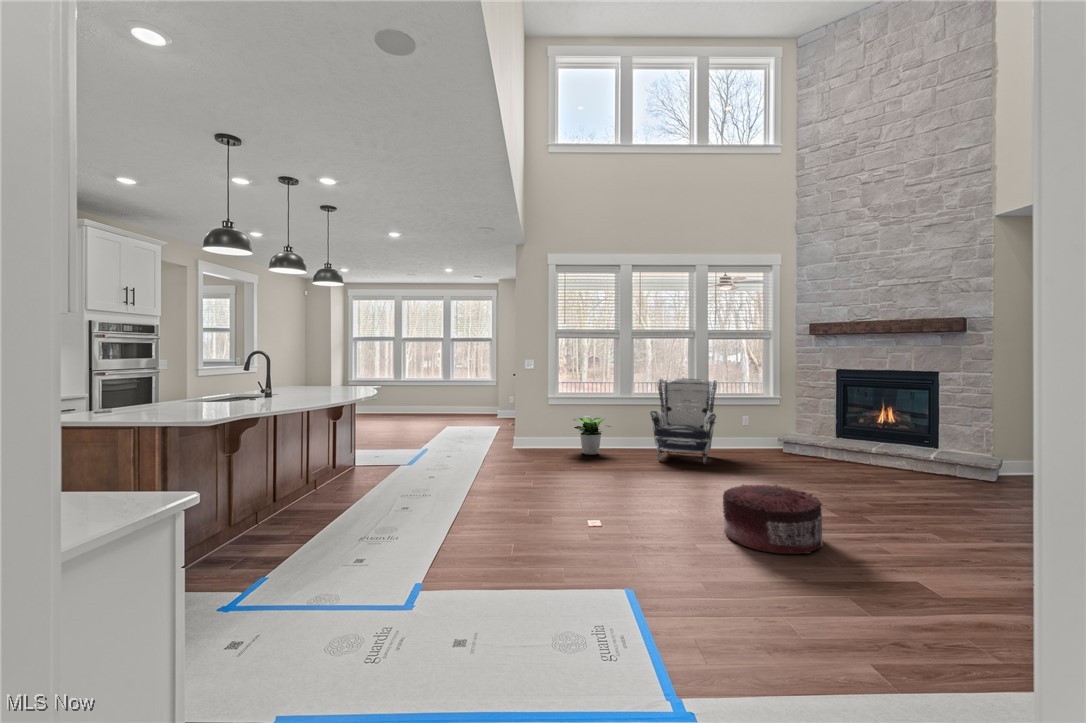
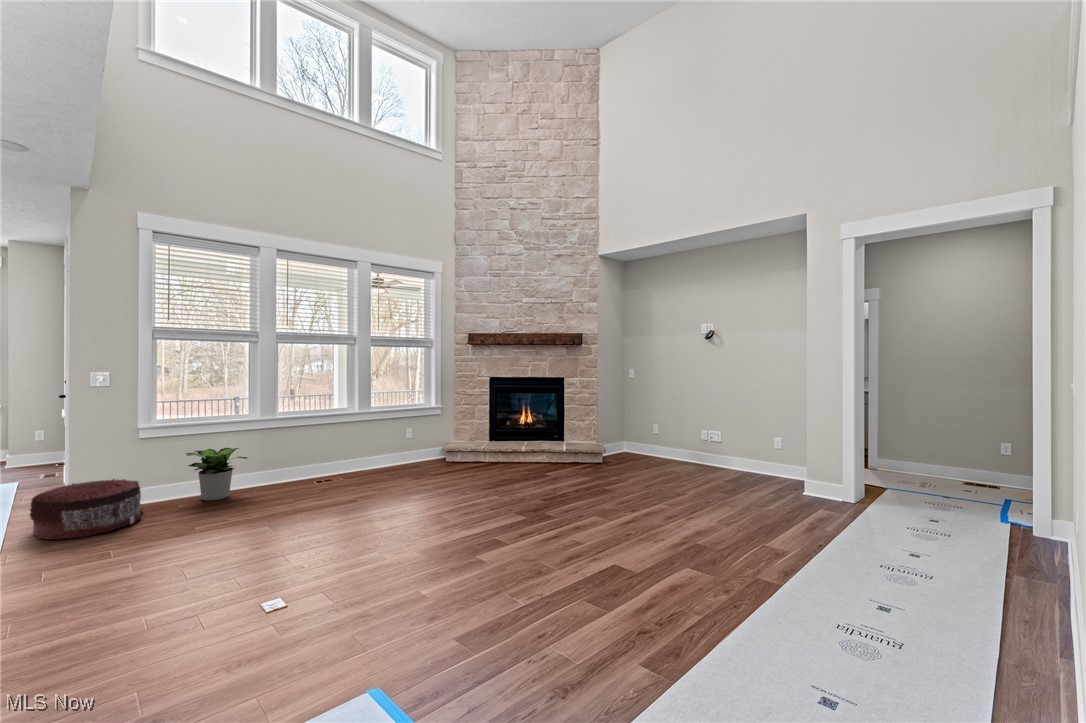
armchair: present [650,379,717,465] -> none [306,390,388,493]
pouf: present [723,484,823,554] -> present [30,479,144,540]

